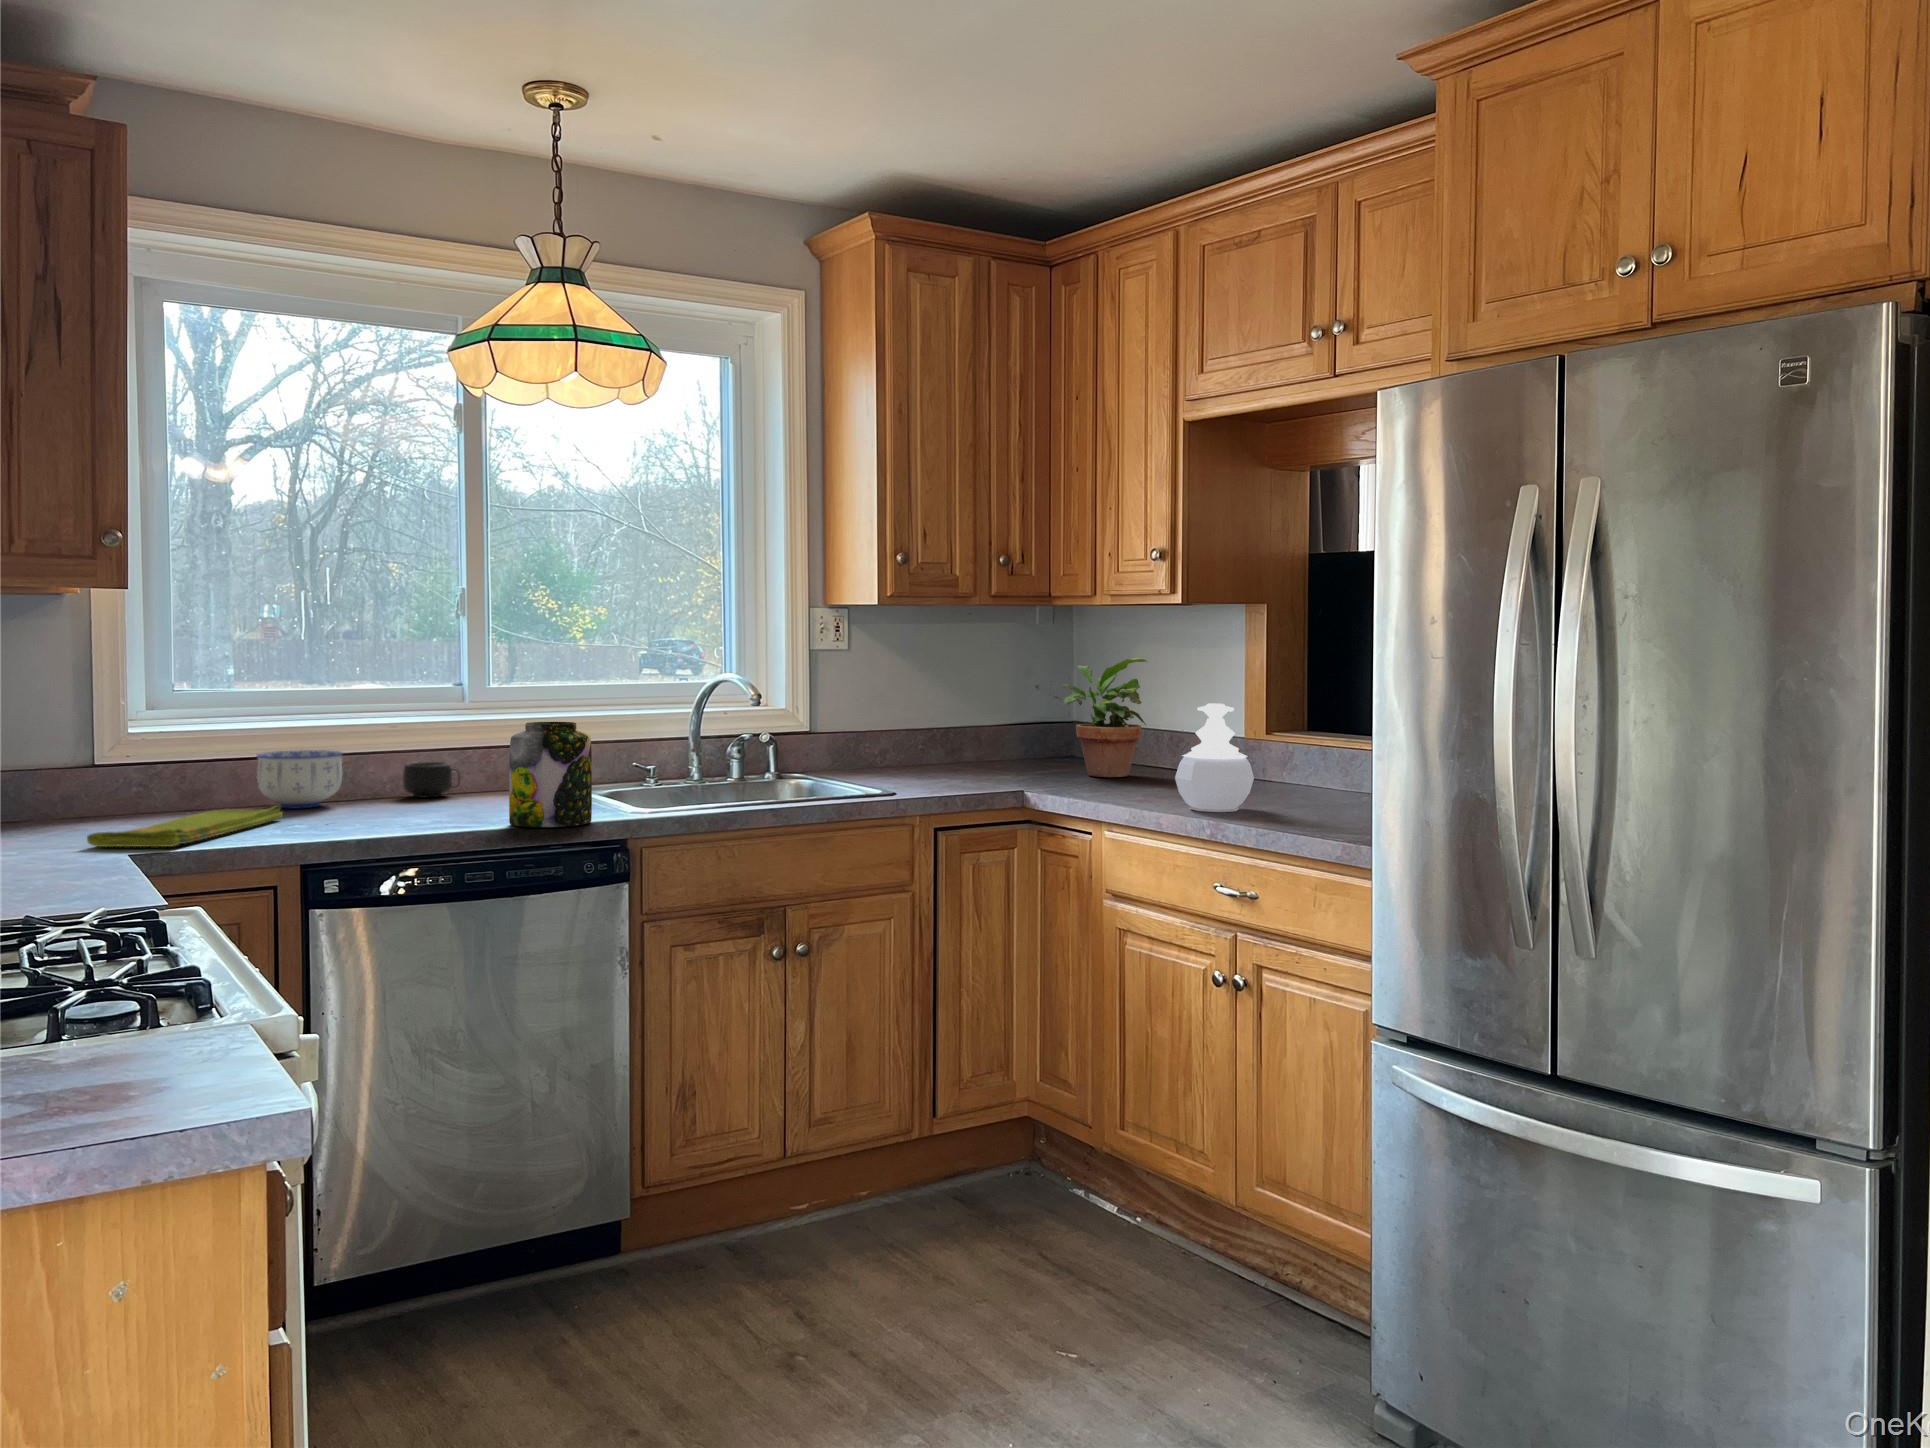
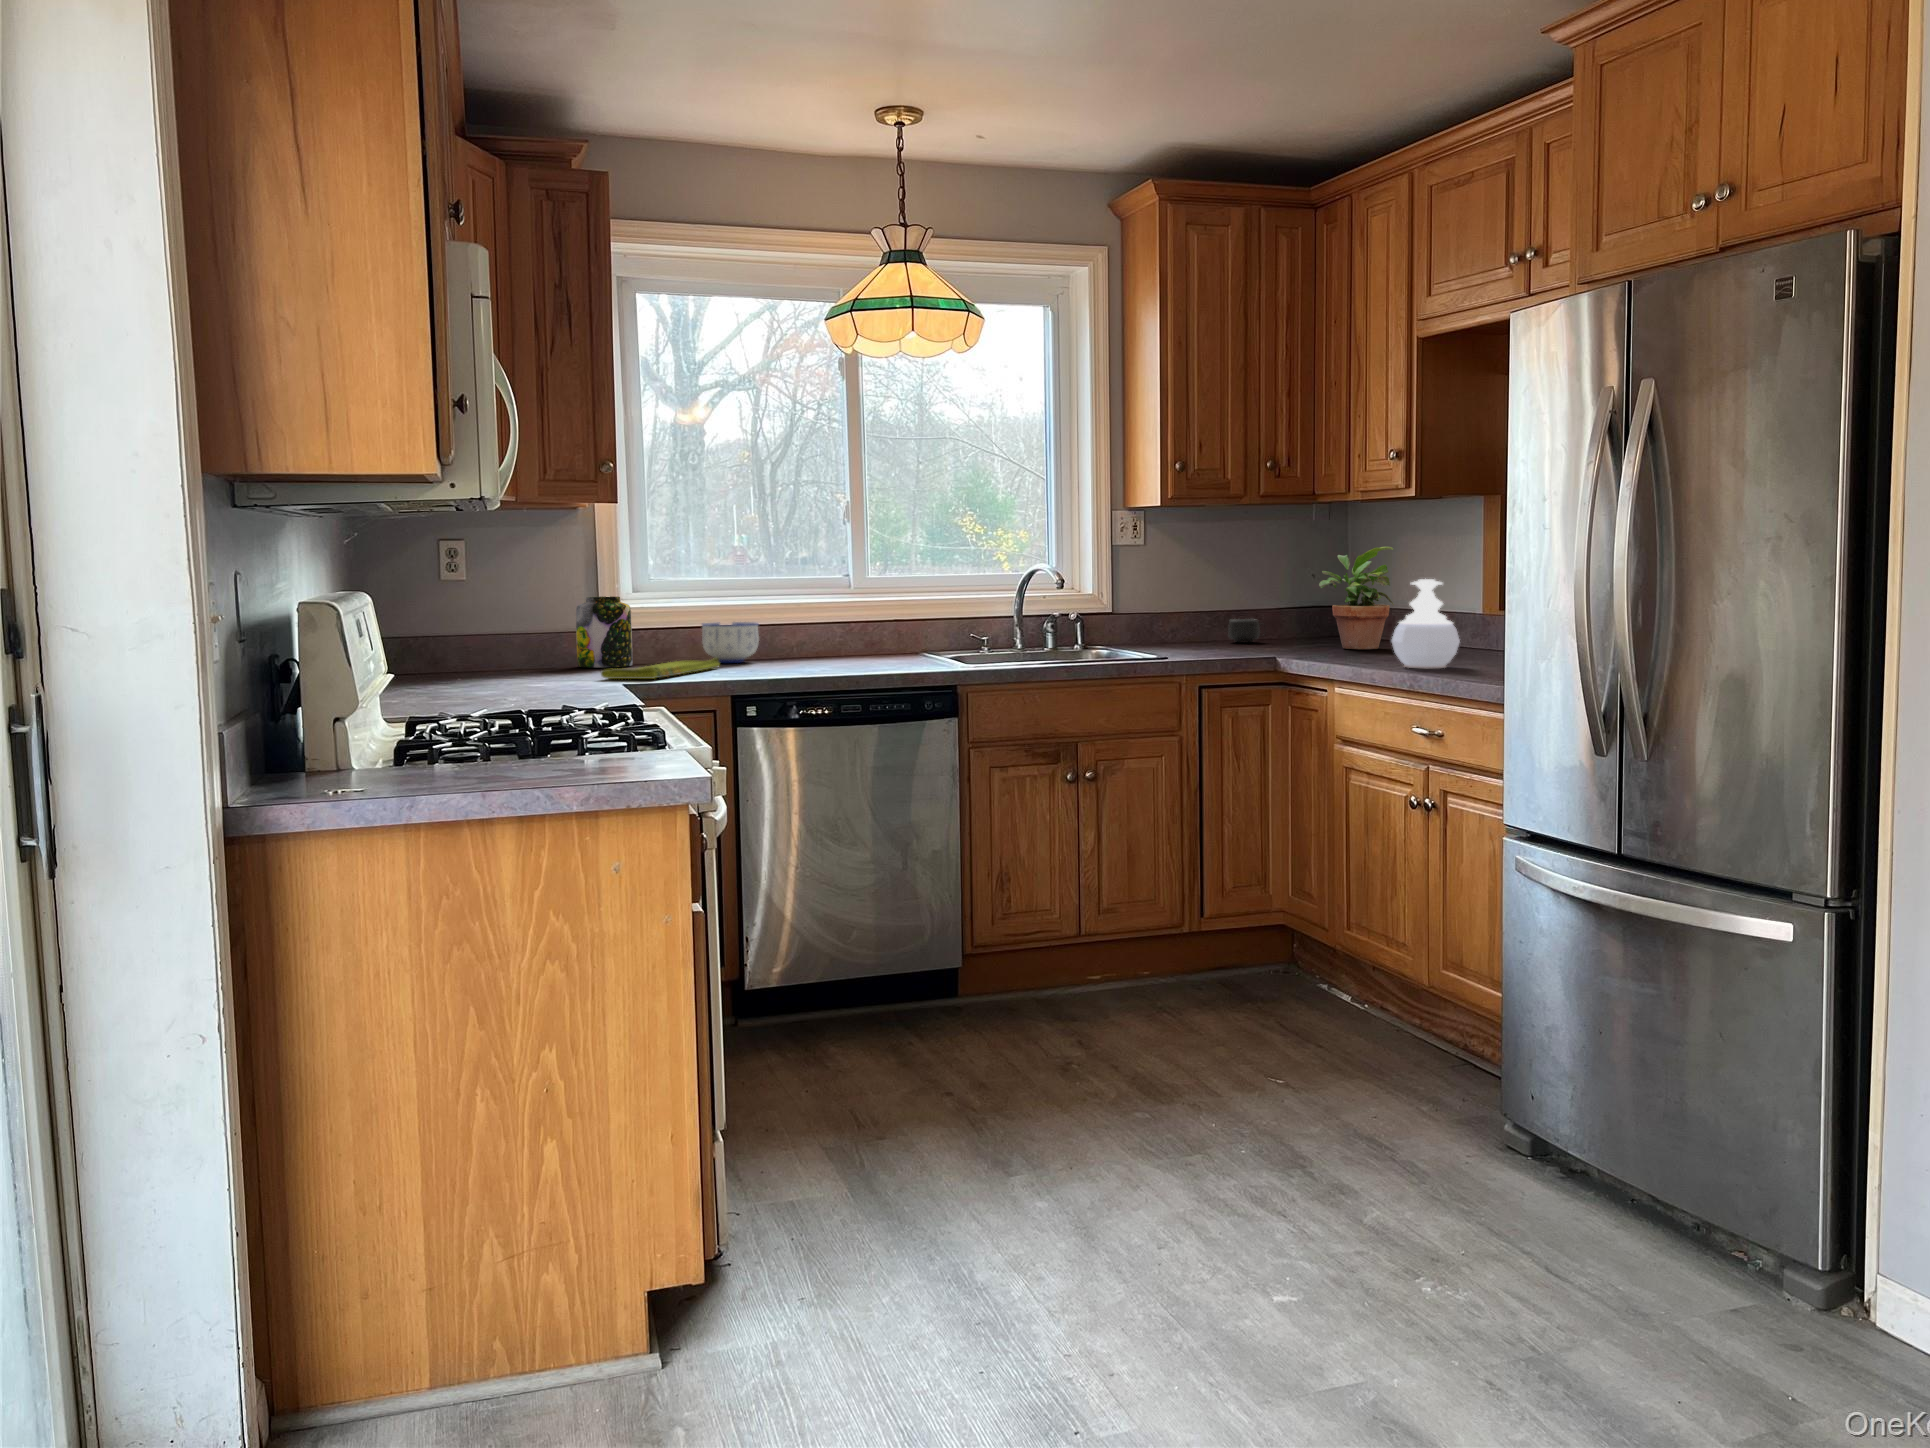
jar: present [509,722,592,827] -> present [576,596,632,668]
mug: present [403,762,460,797] -> present [1228,619,1264,643]

